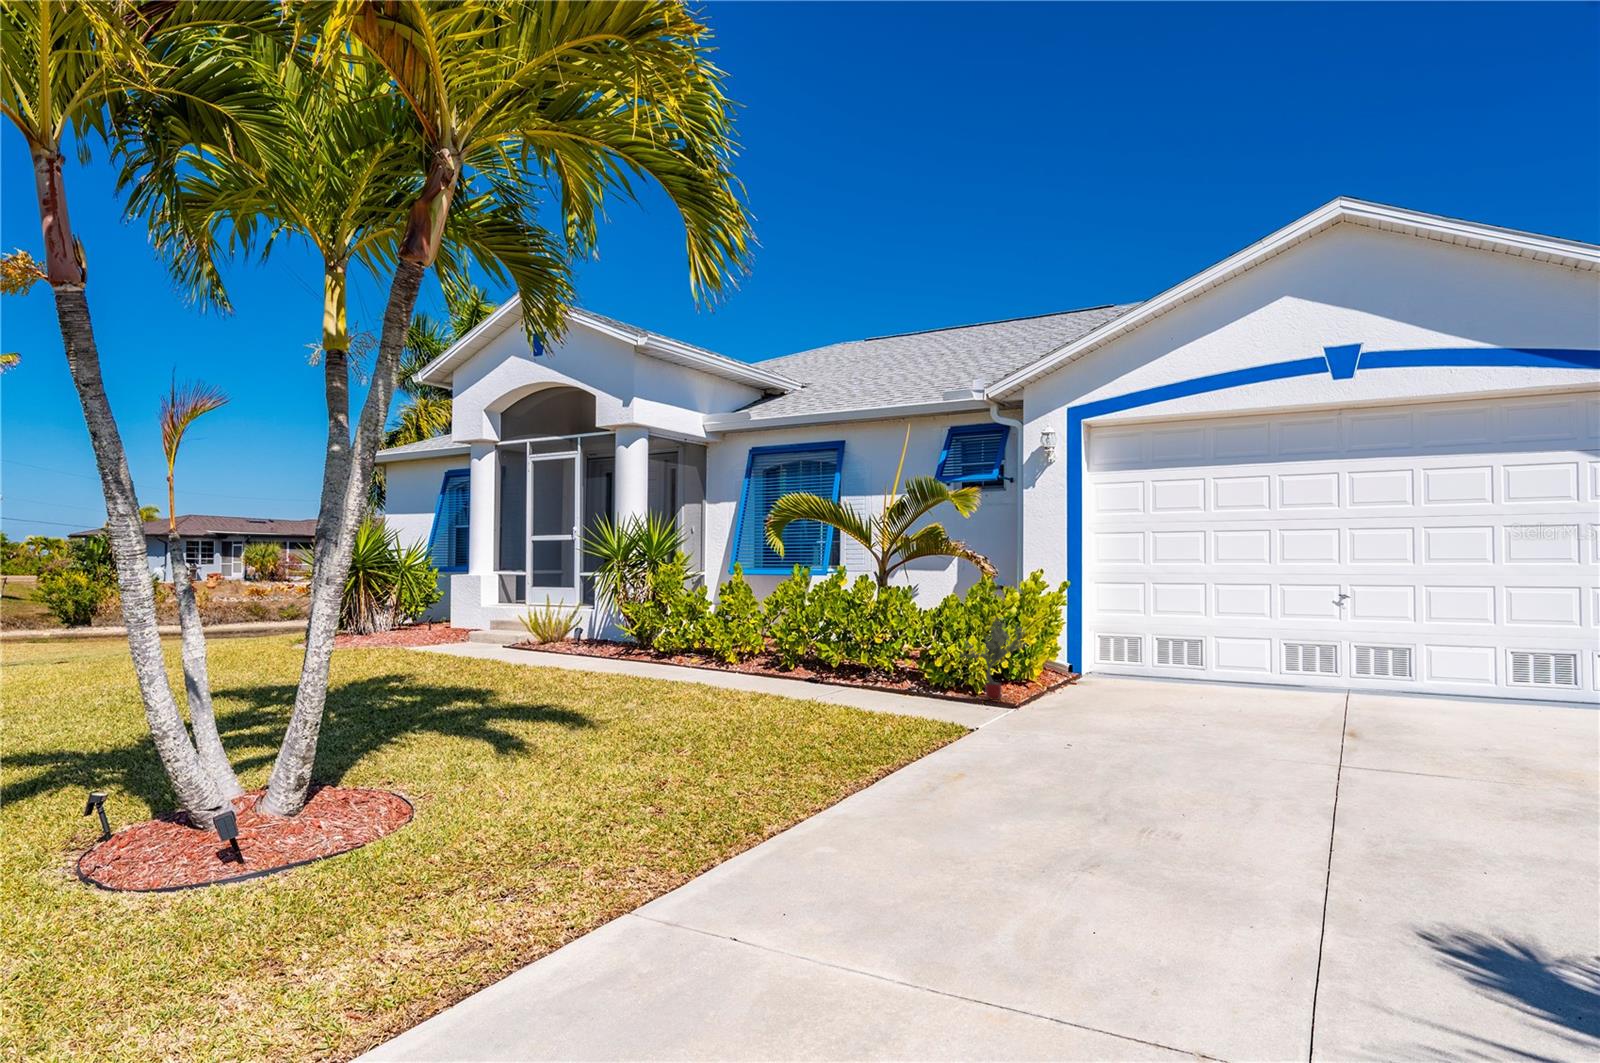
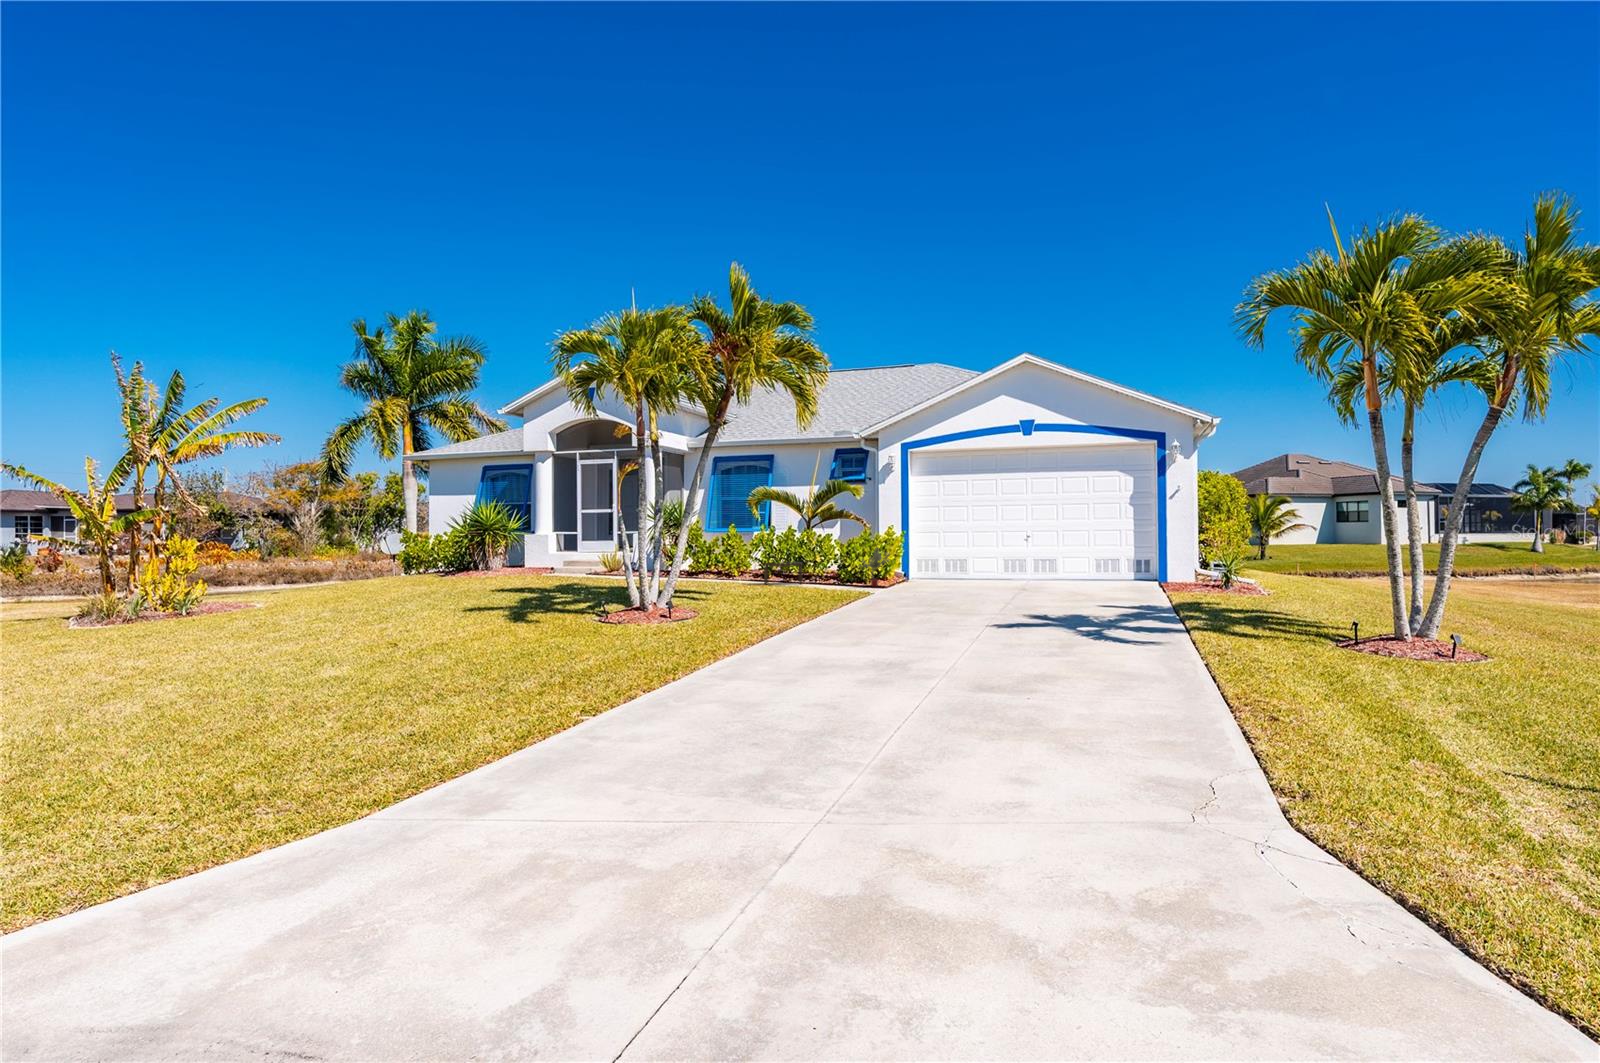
bench: none [791,636,867,681] -> present [764,562,802,585]

